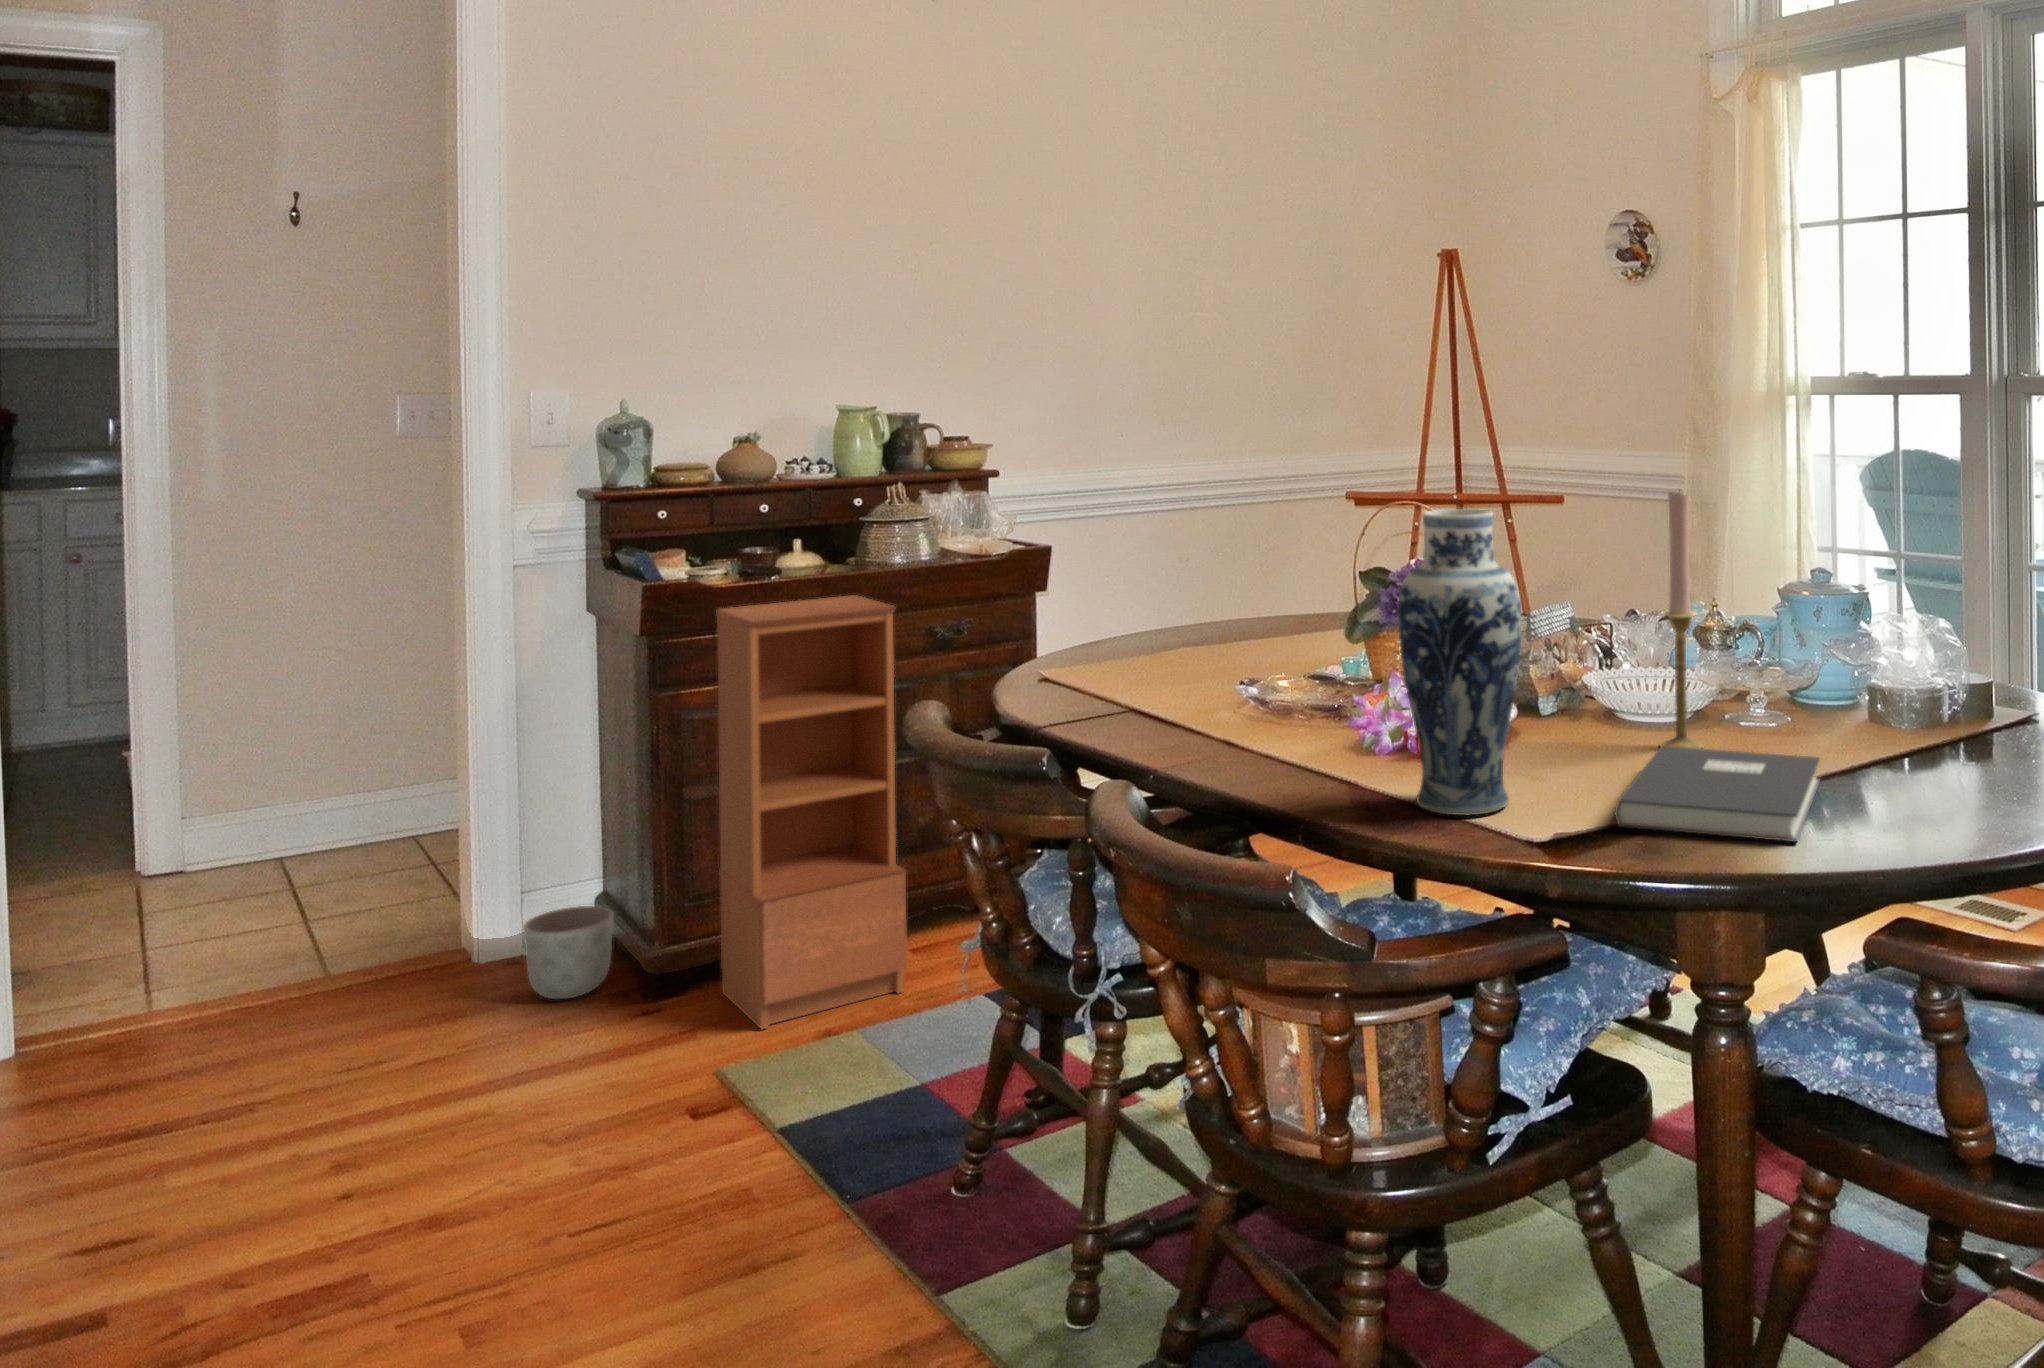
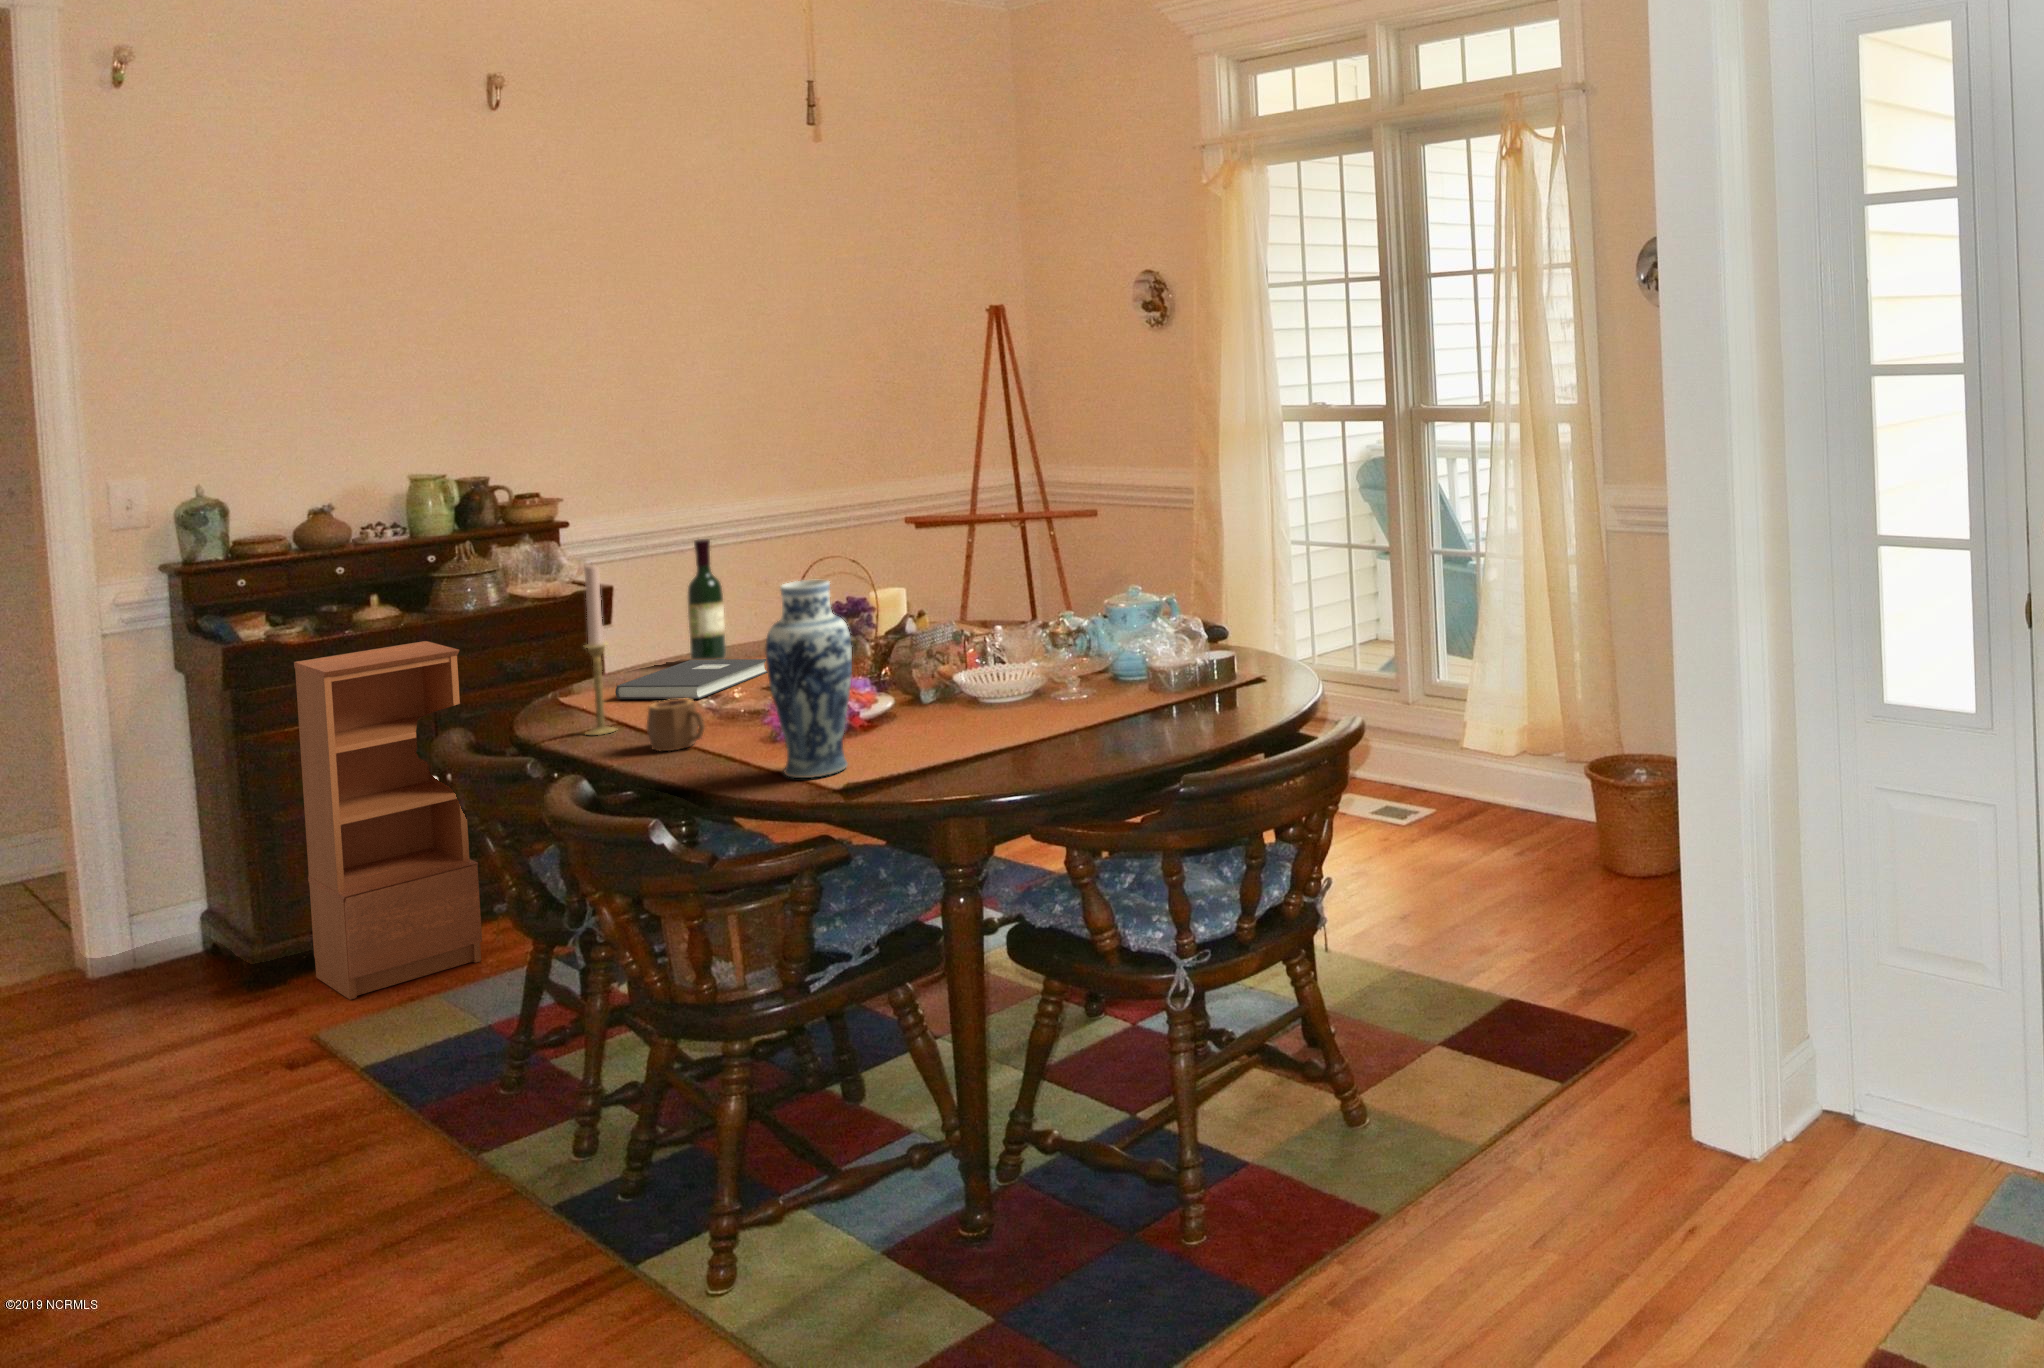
wine bottle: none [1176,479,1219,640] -> present [688,539,726,660]
candlestick: present [1660,492,1703,749] -> present [584,565,616,735]
mug: none [1188,680,1269,754] -> present [647,699,705,751]
book: present [1615,746,1820,842] -> present [615,659,767,699]
planter: present [523,906,614,999] -> none [125,918,211,997]

